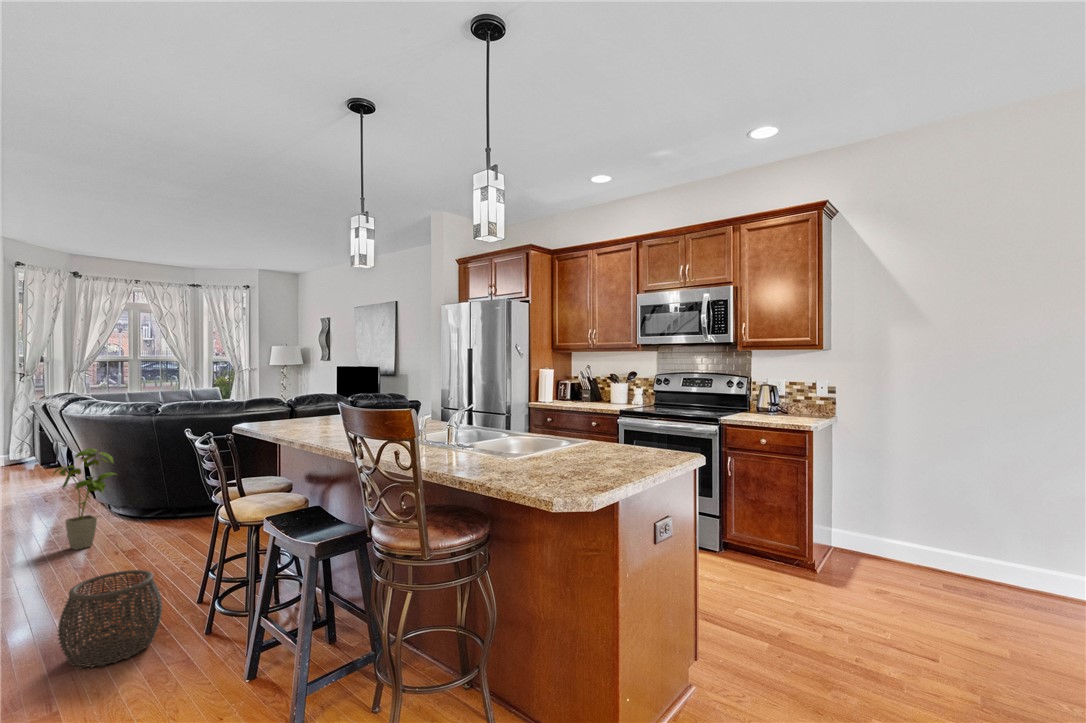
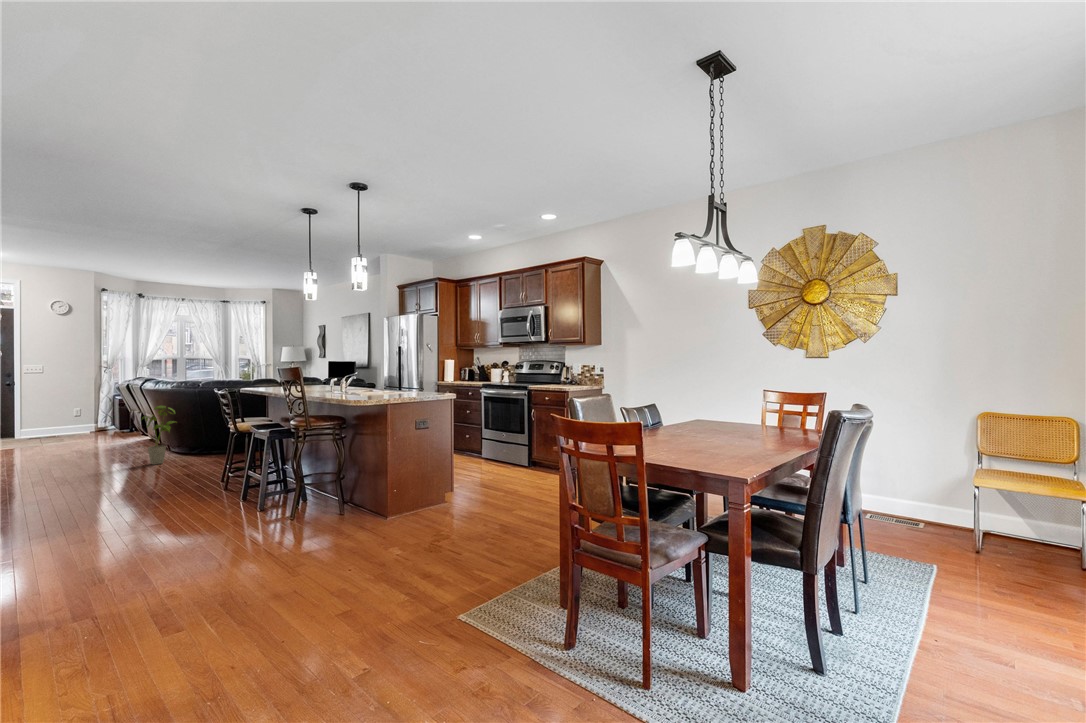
woven basket: present [58,570,163,668] -> none [156,456,205,496]

